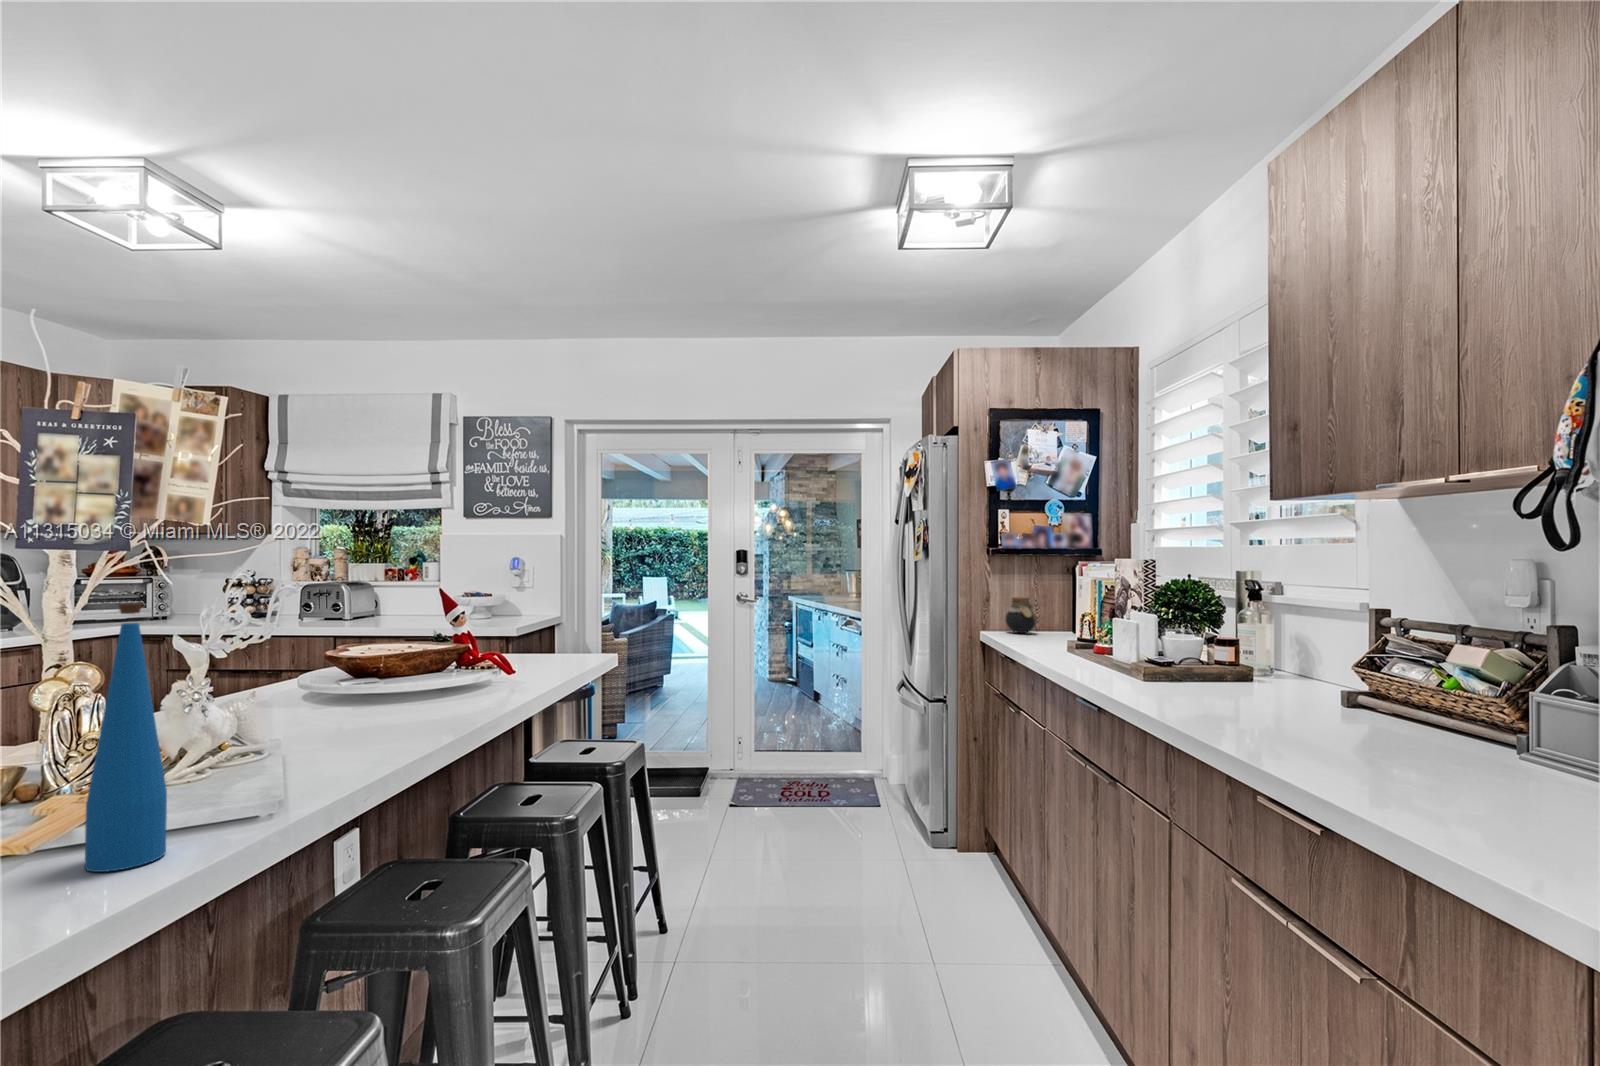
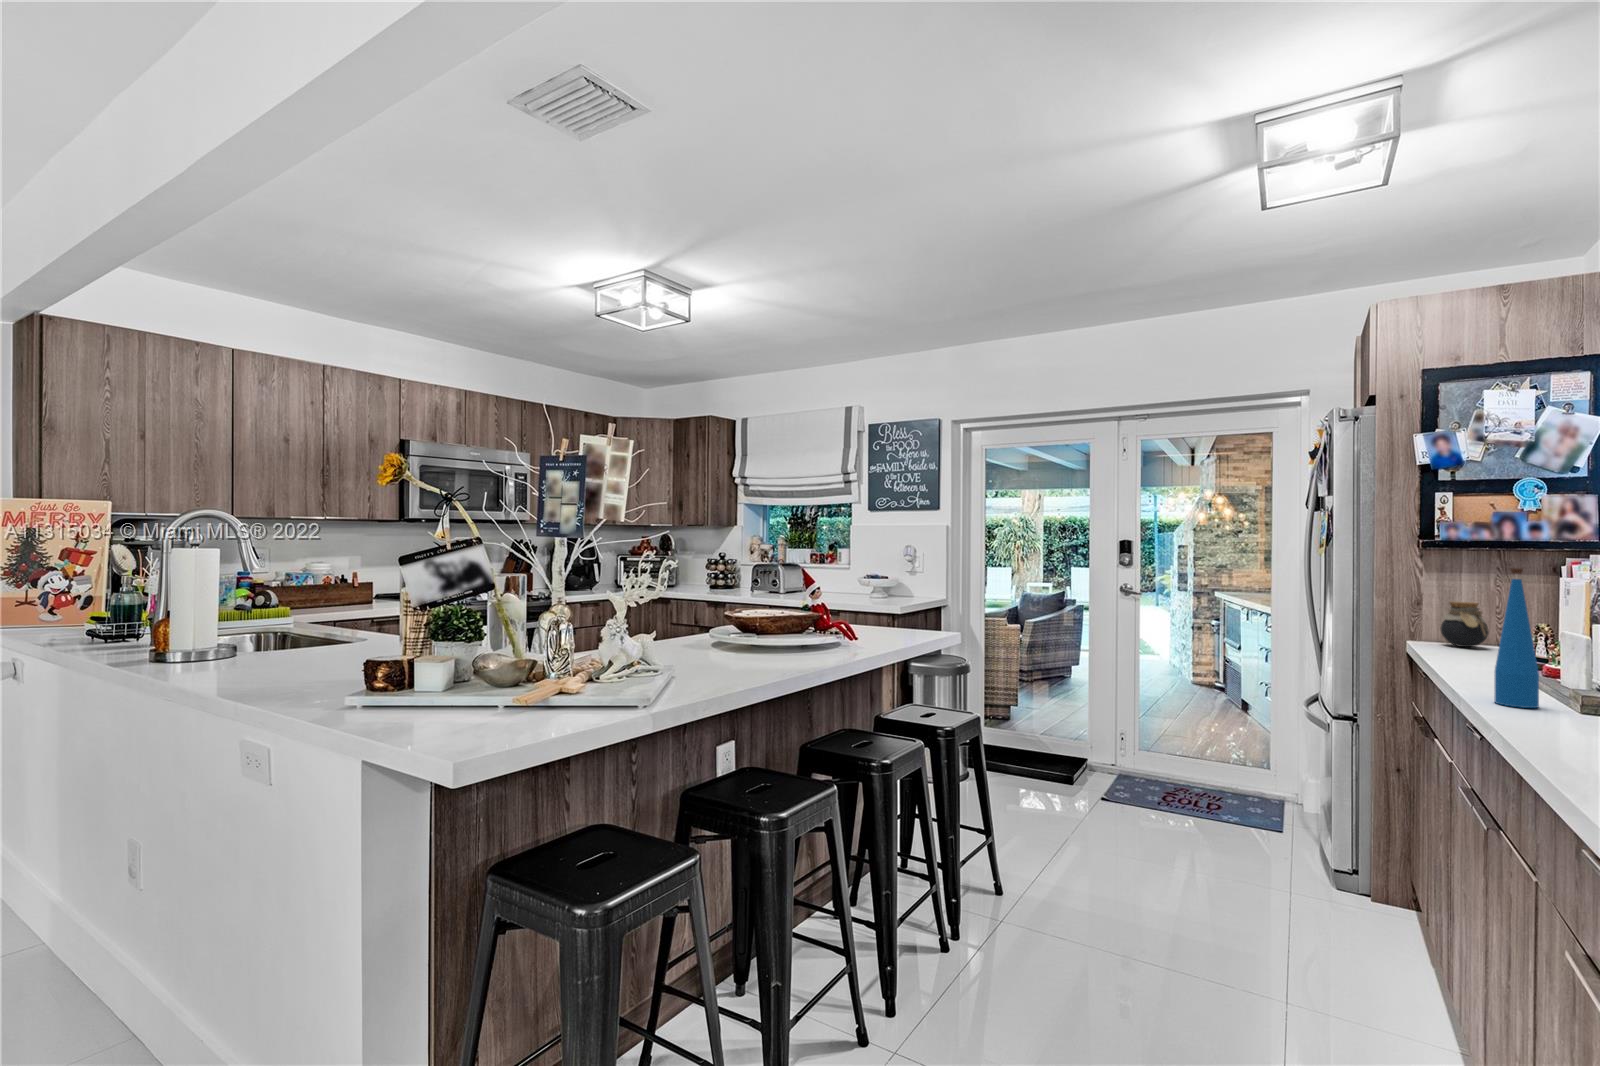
bottle: present [85,603,167,872] -> present [1494,568,1539,708]

